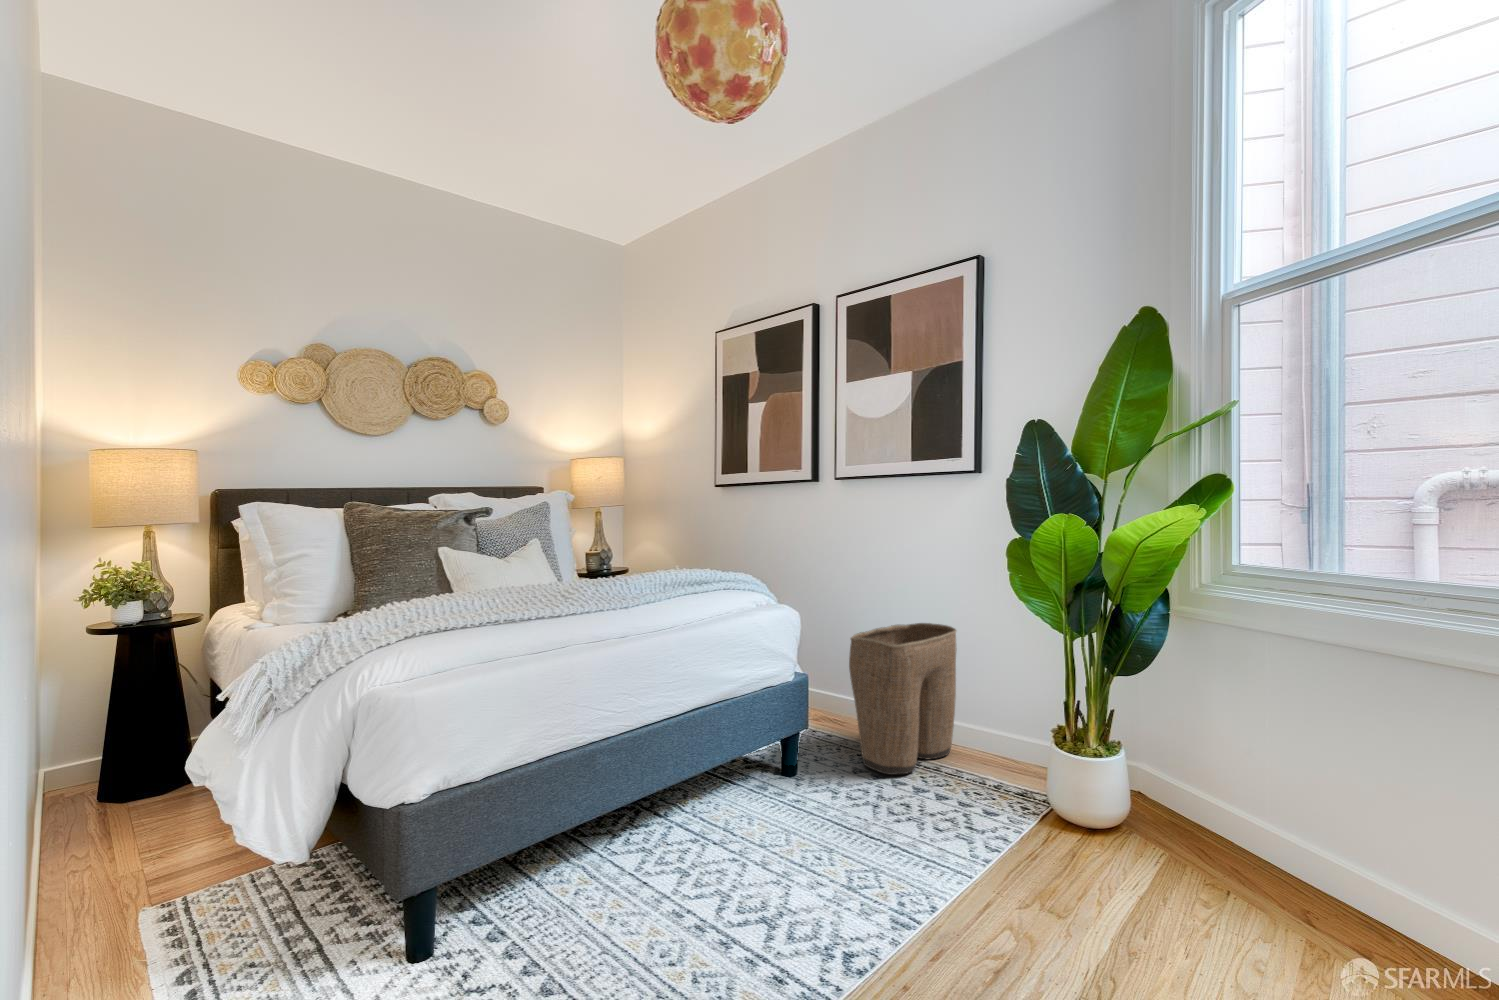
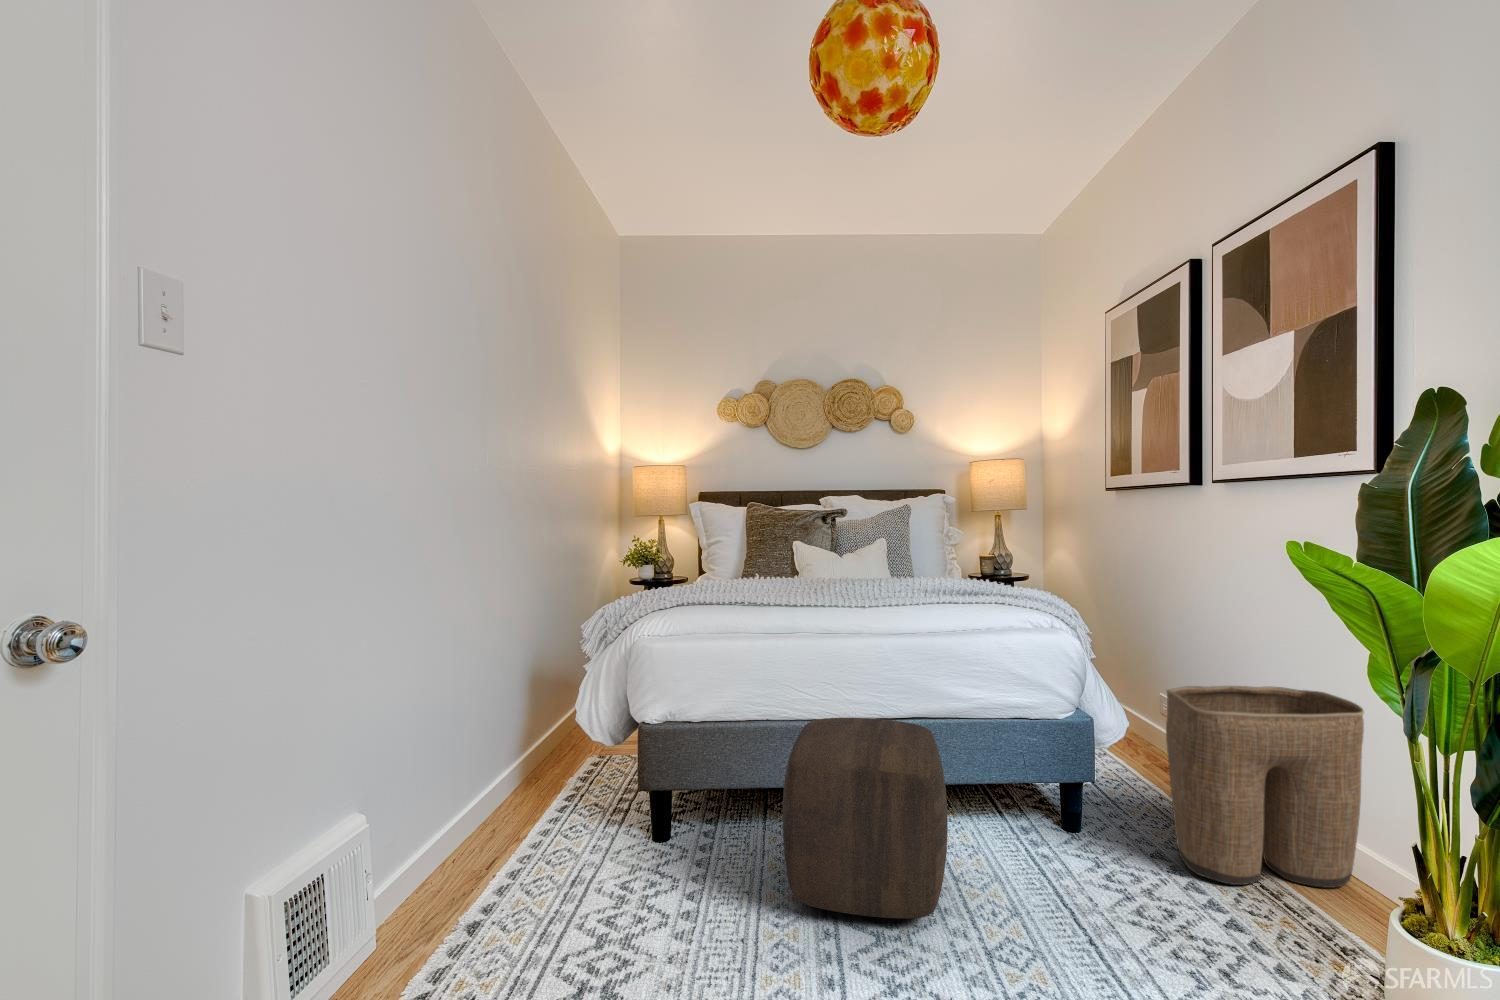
ottoman: none [608,706,805,927] -> present [783,718,948,919]

